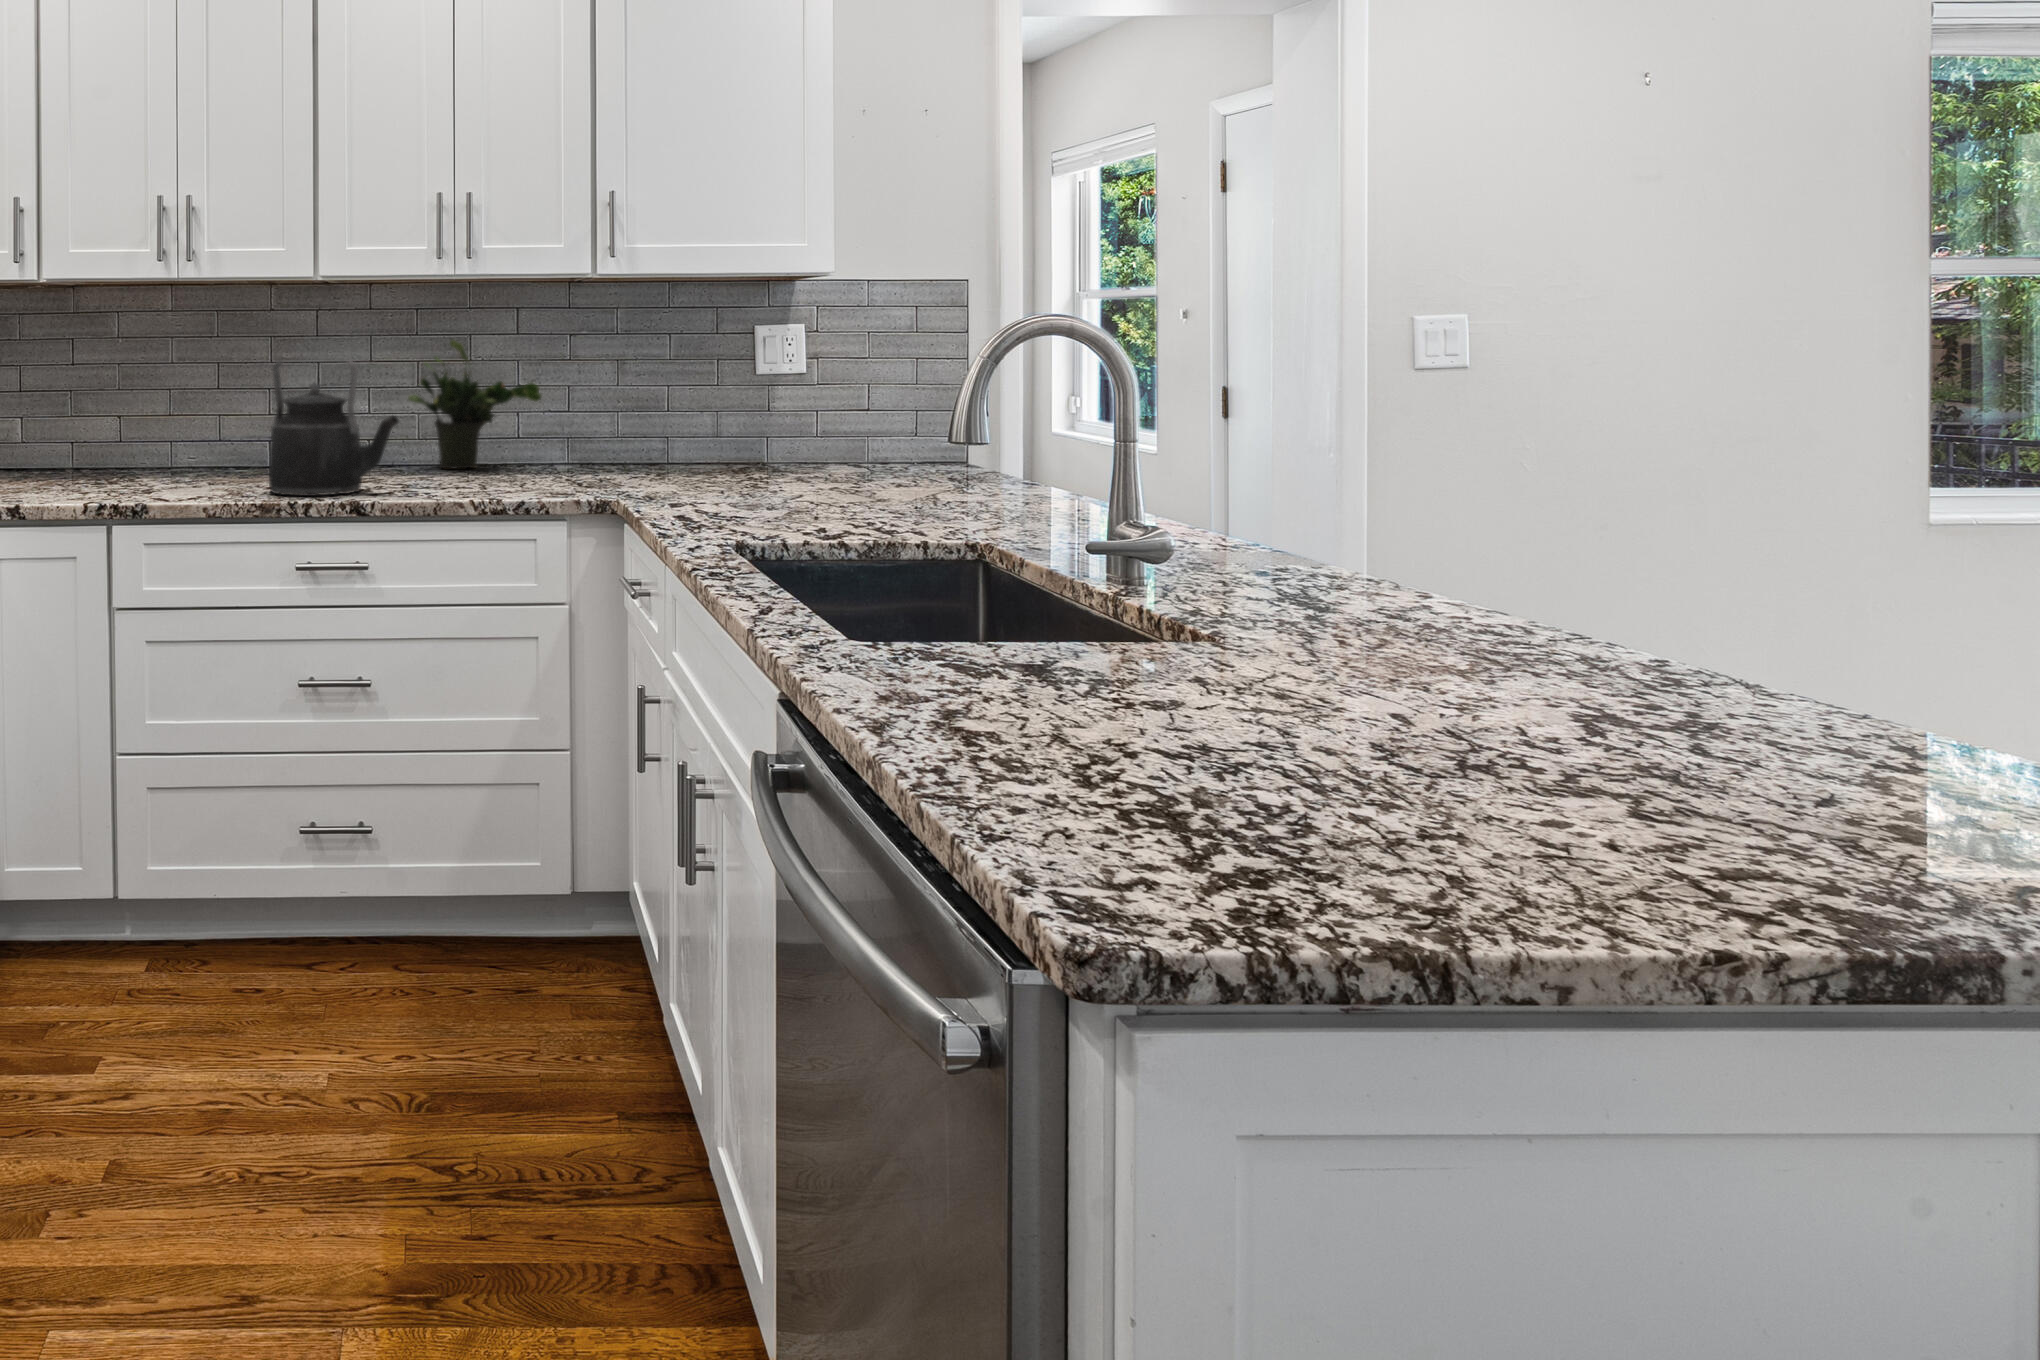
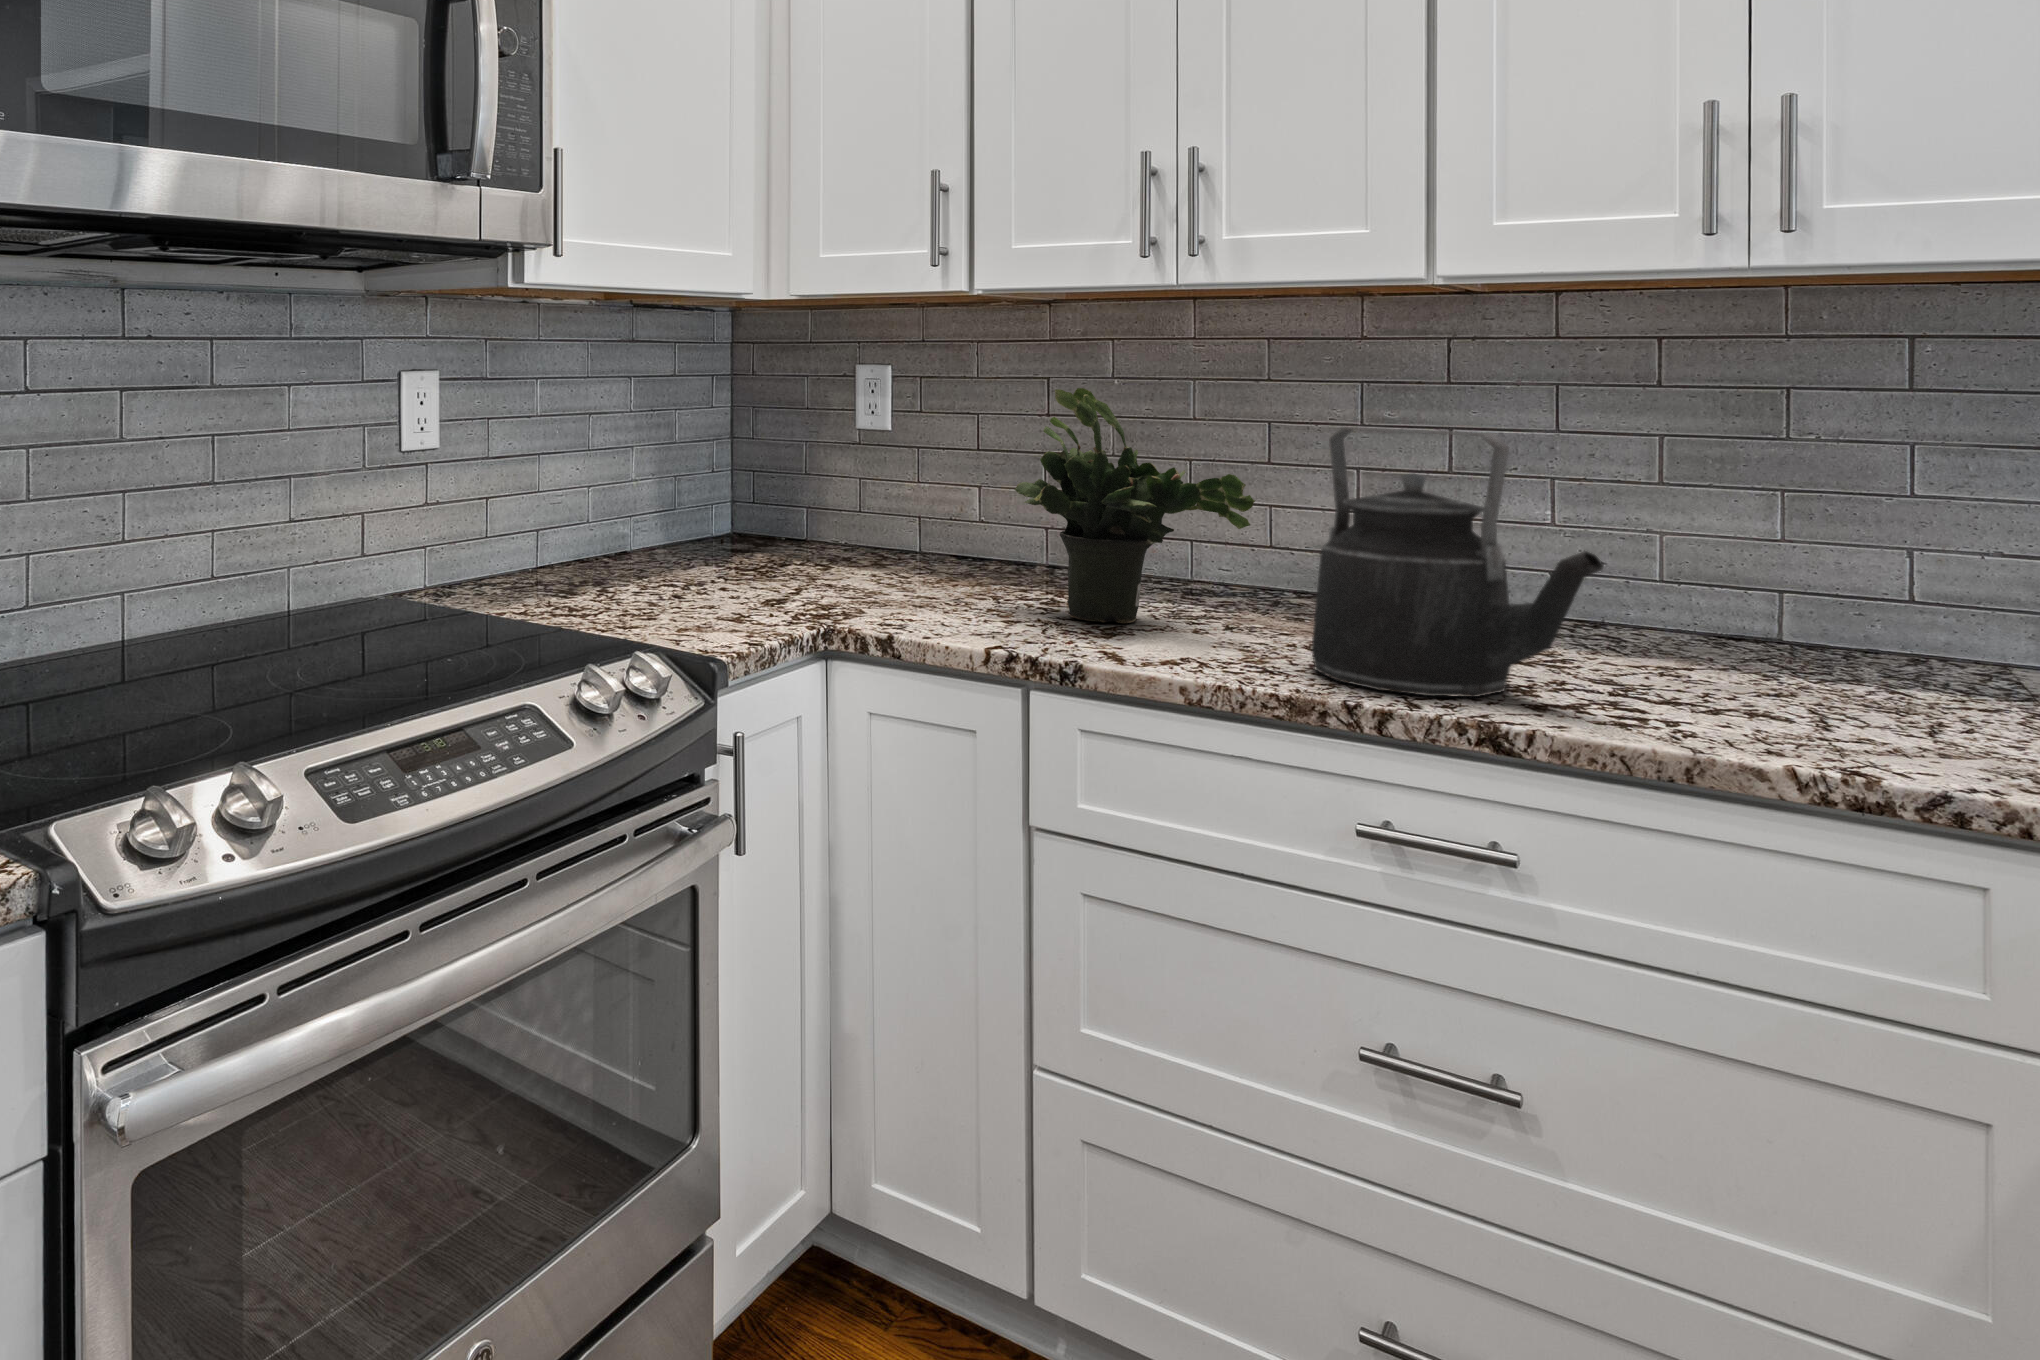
potted plant: present [408,340,541,468] -> present [1015,388,1255,623]

